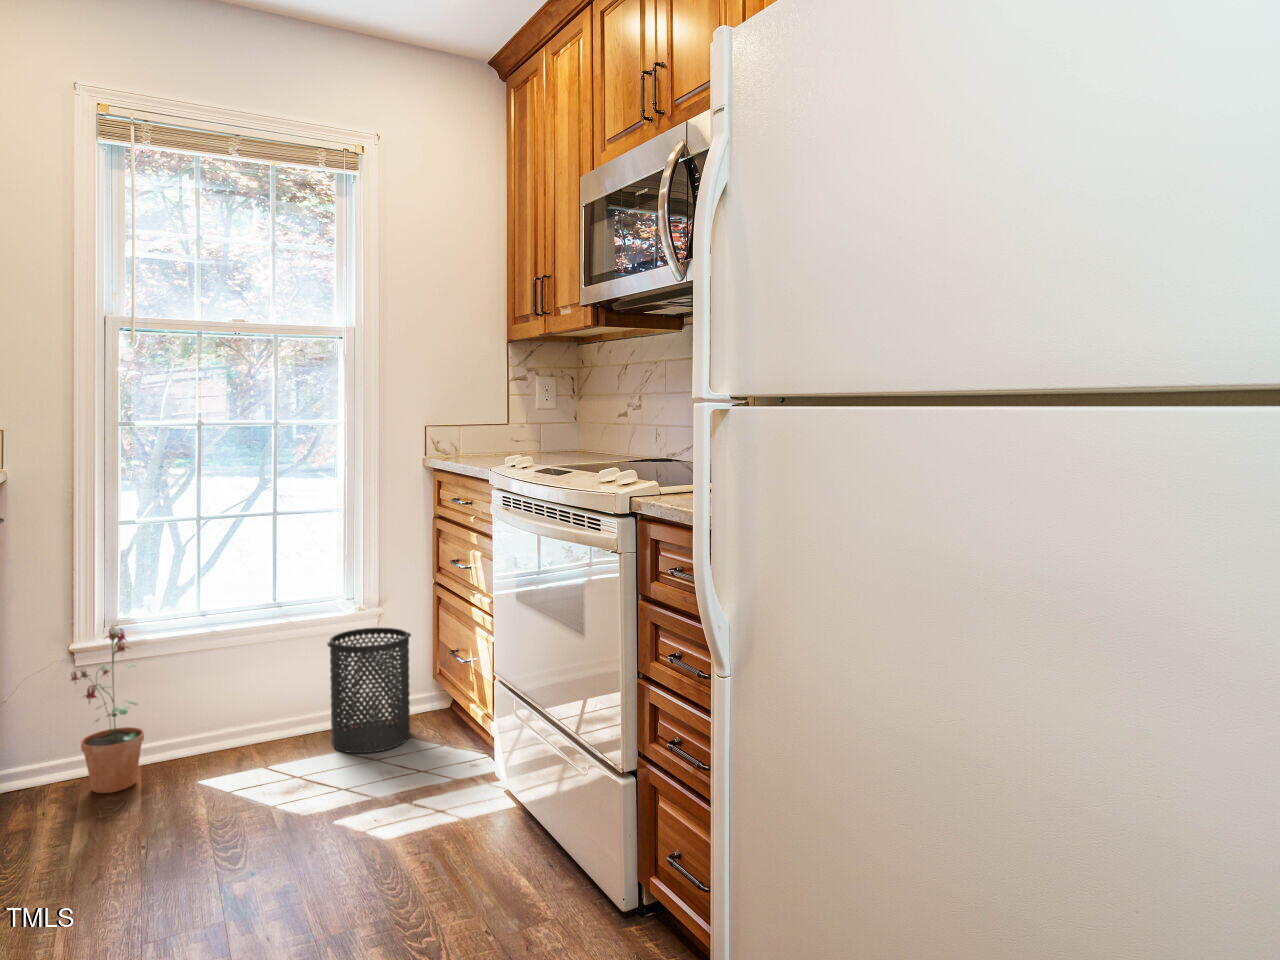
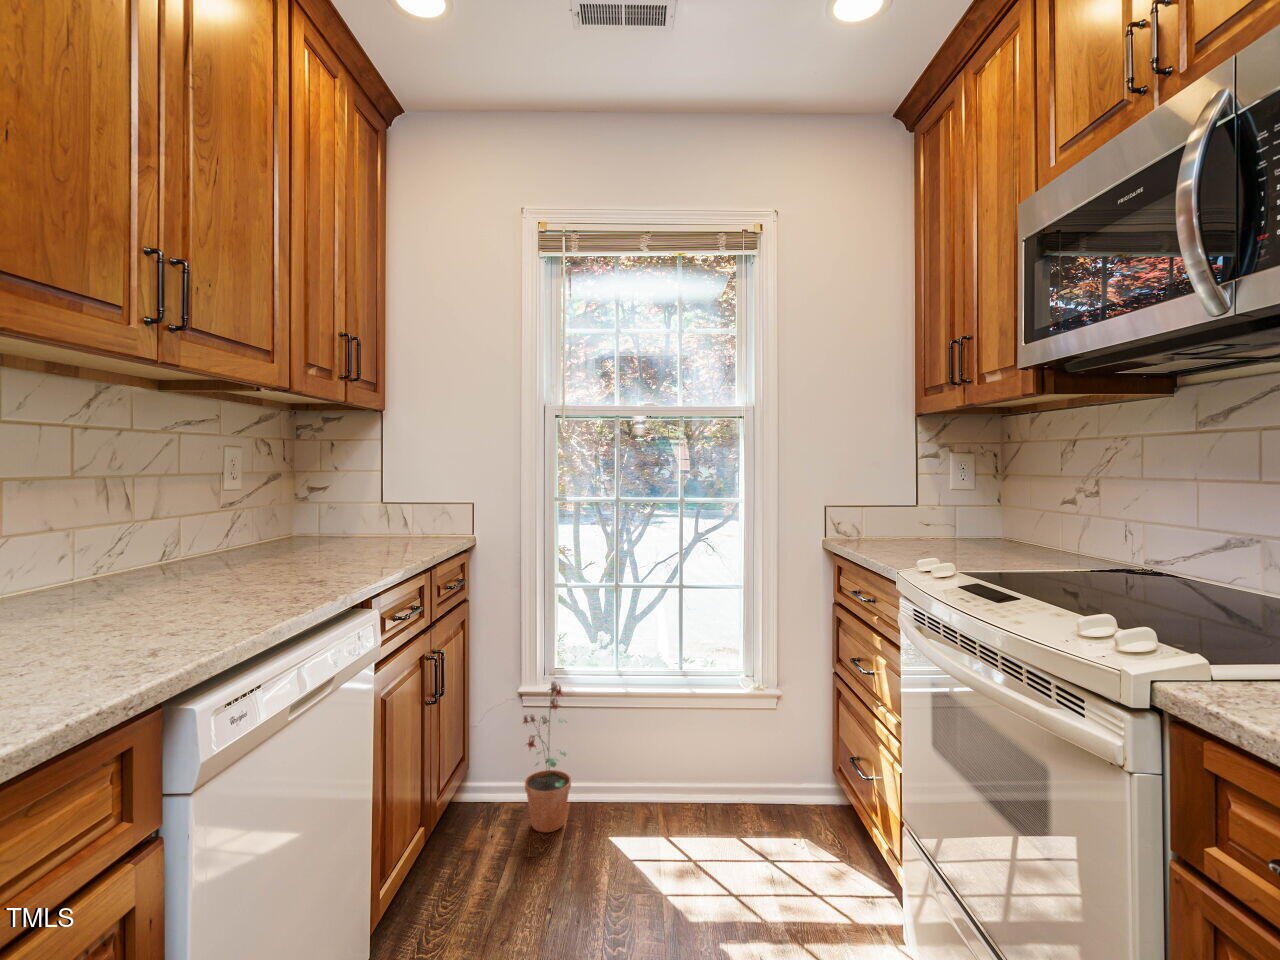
trash can: present [327,628,411,753] -> none [726,709,808,849]

